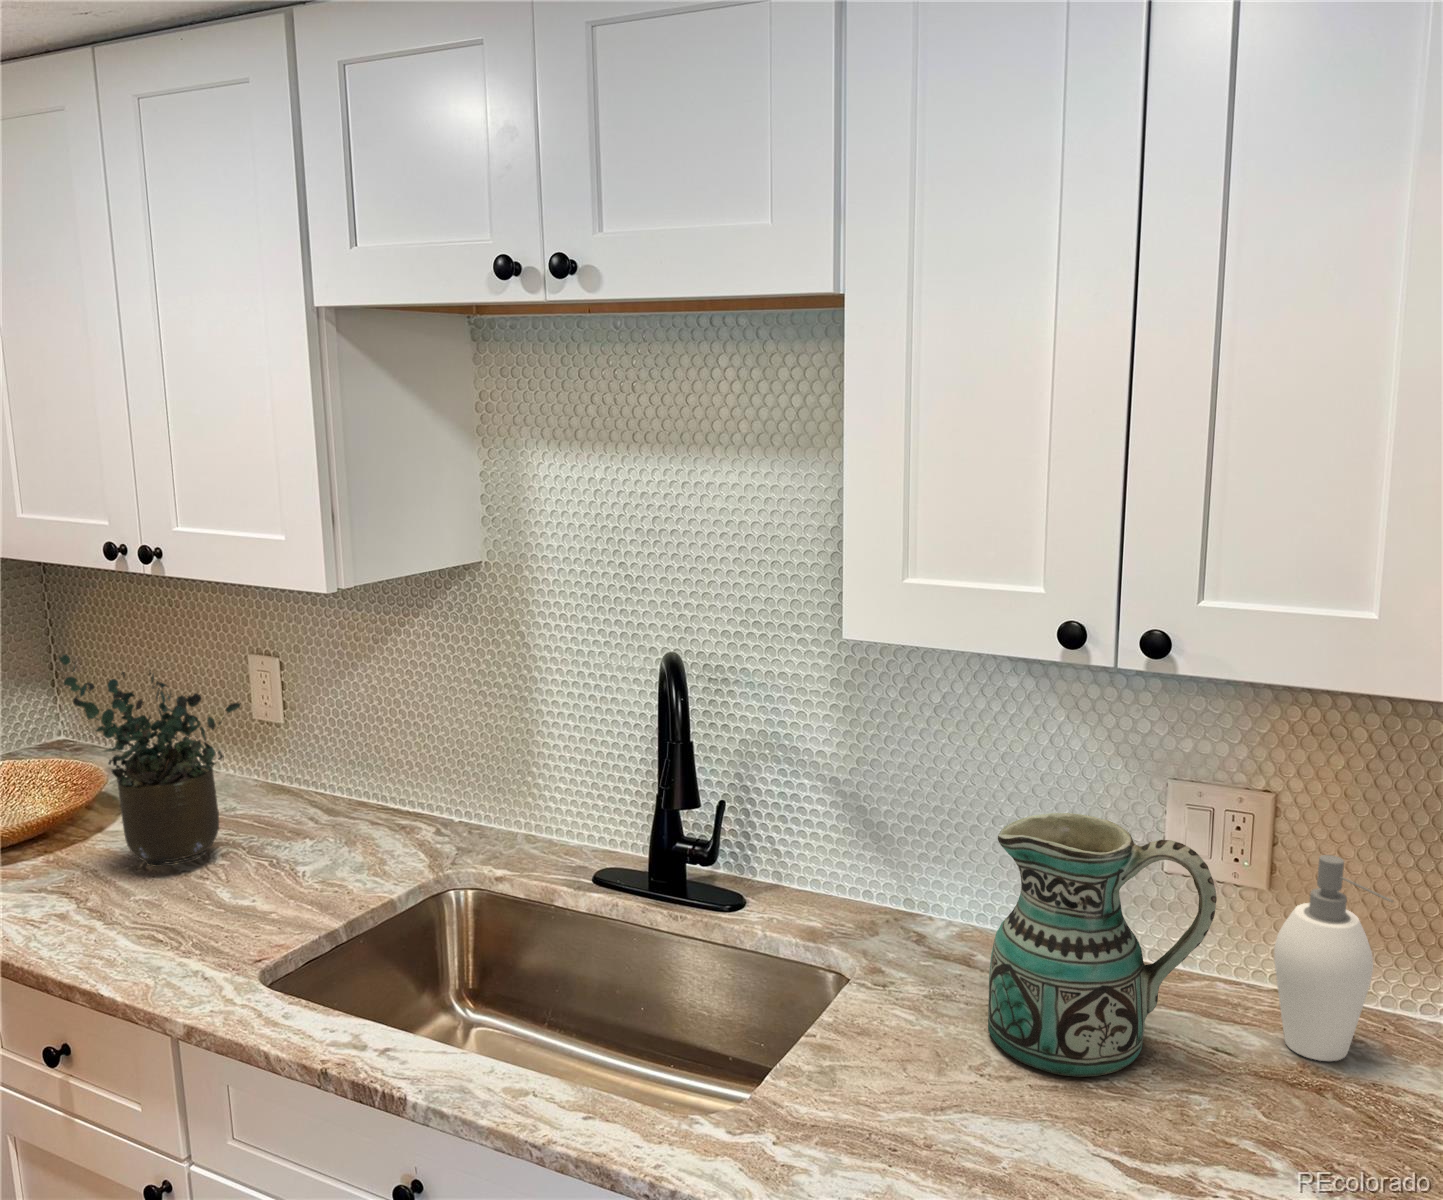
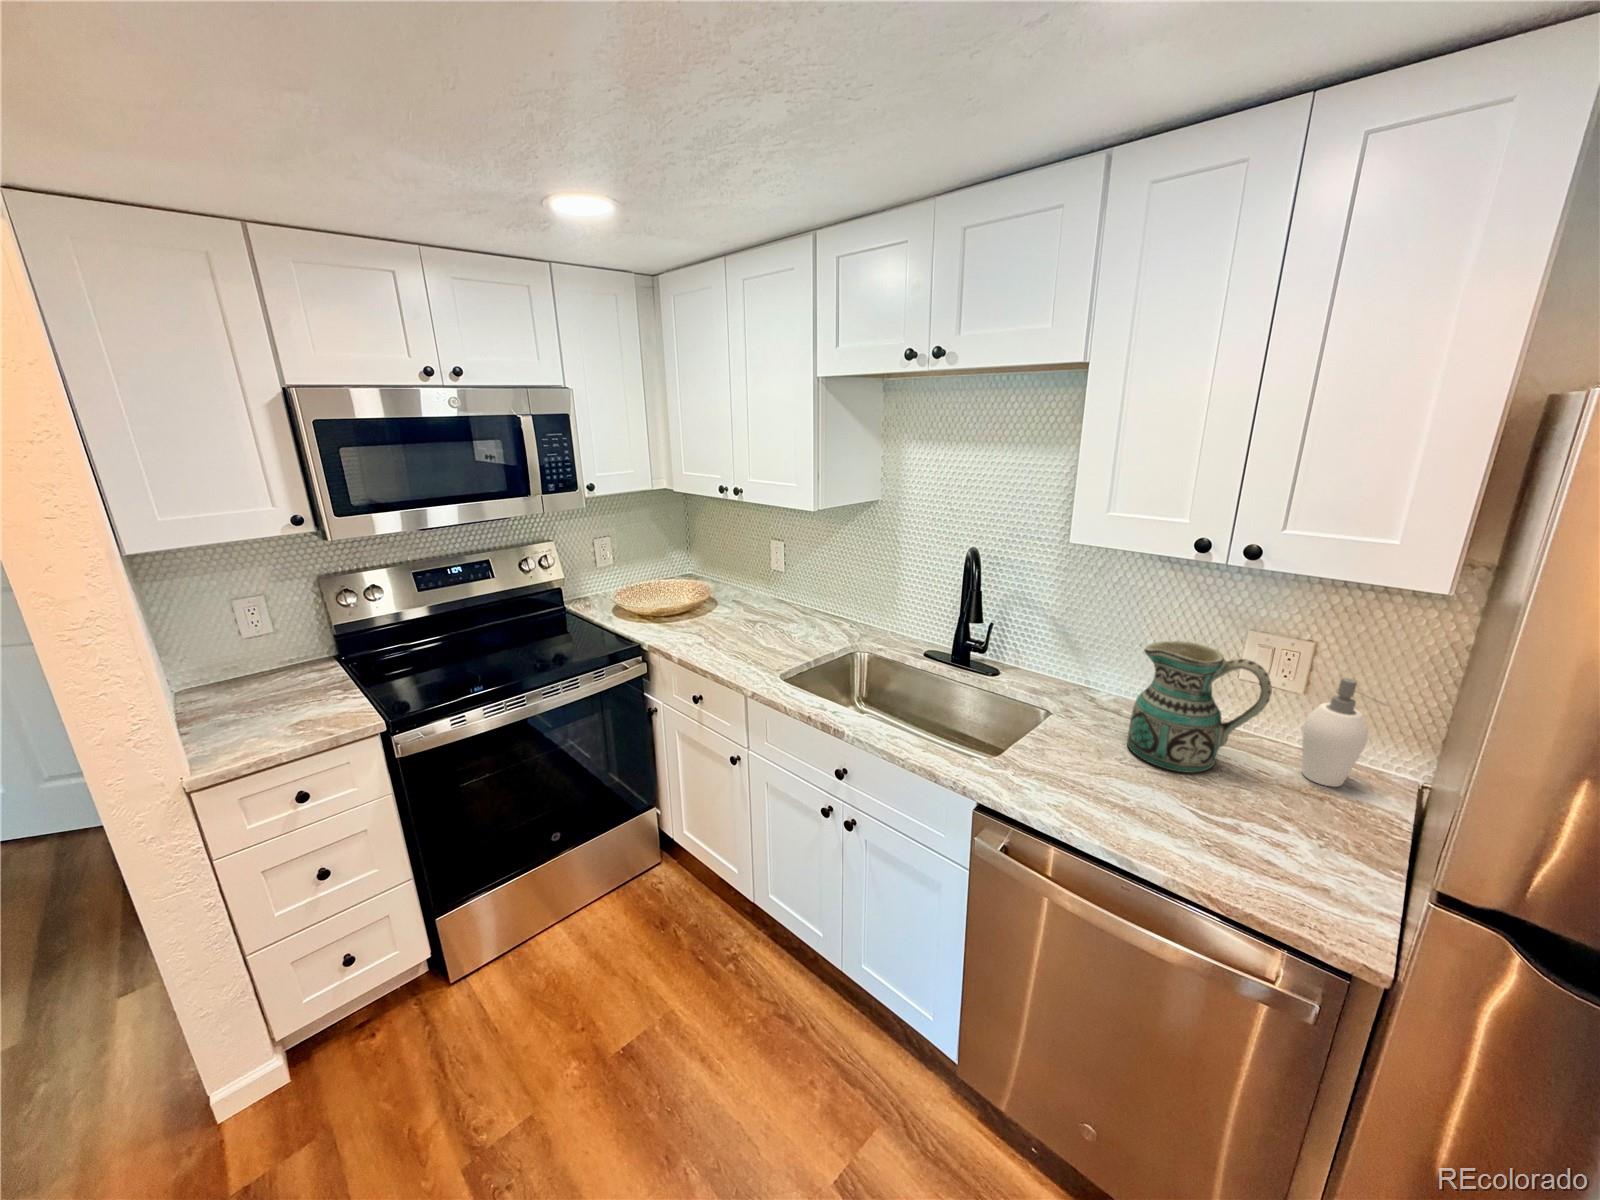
potted plant: present [59,654,240,867] -> none [701,534,771,629]

